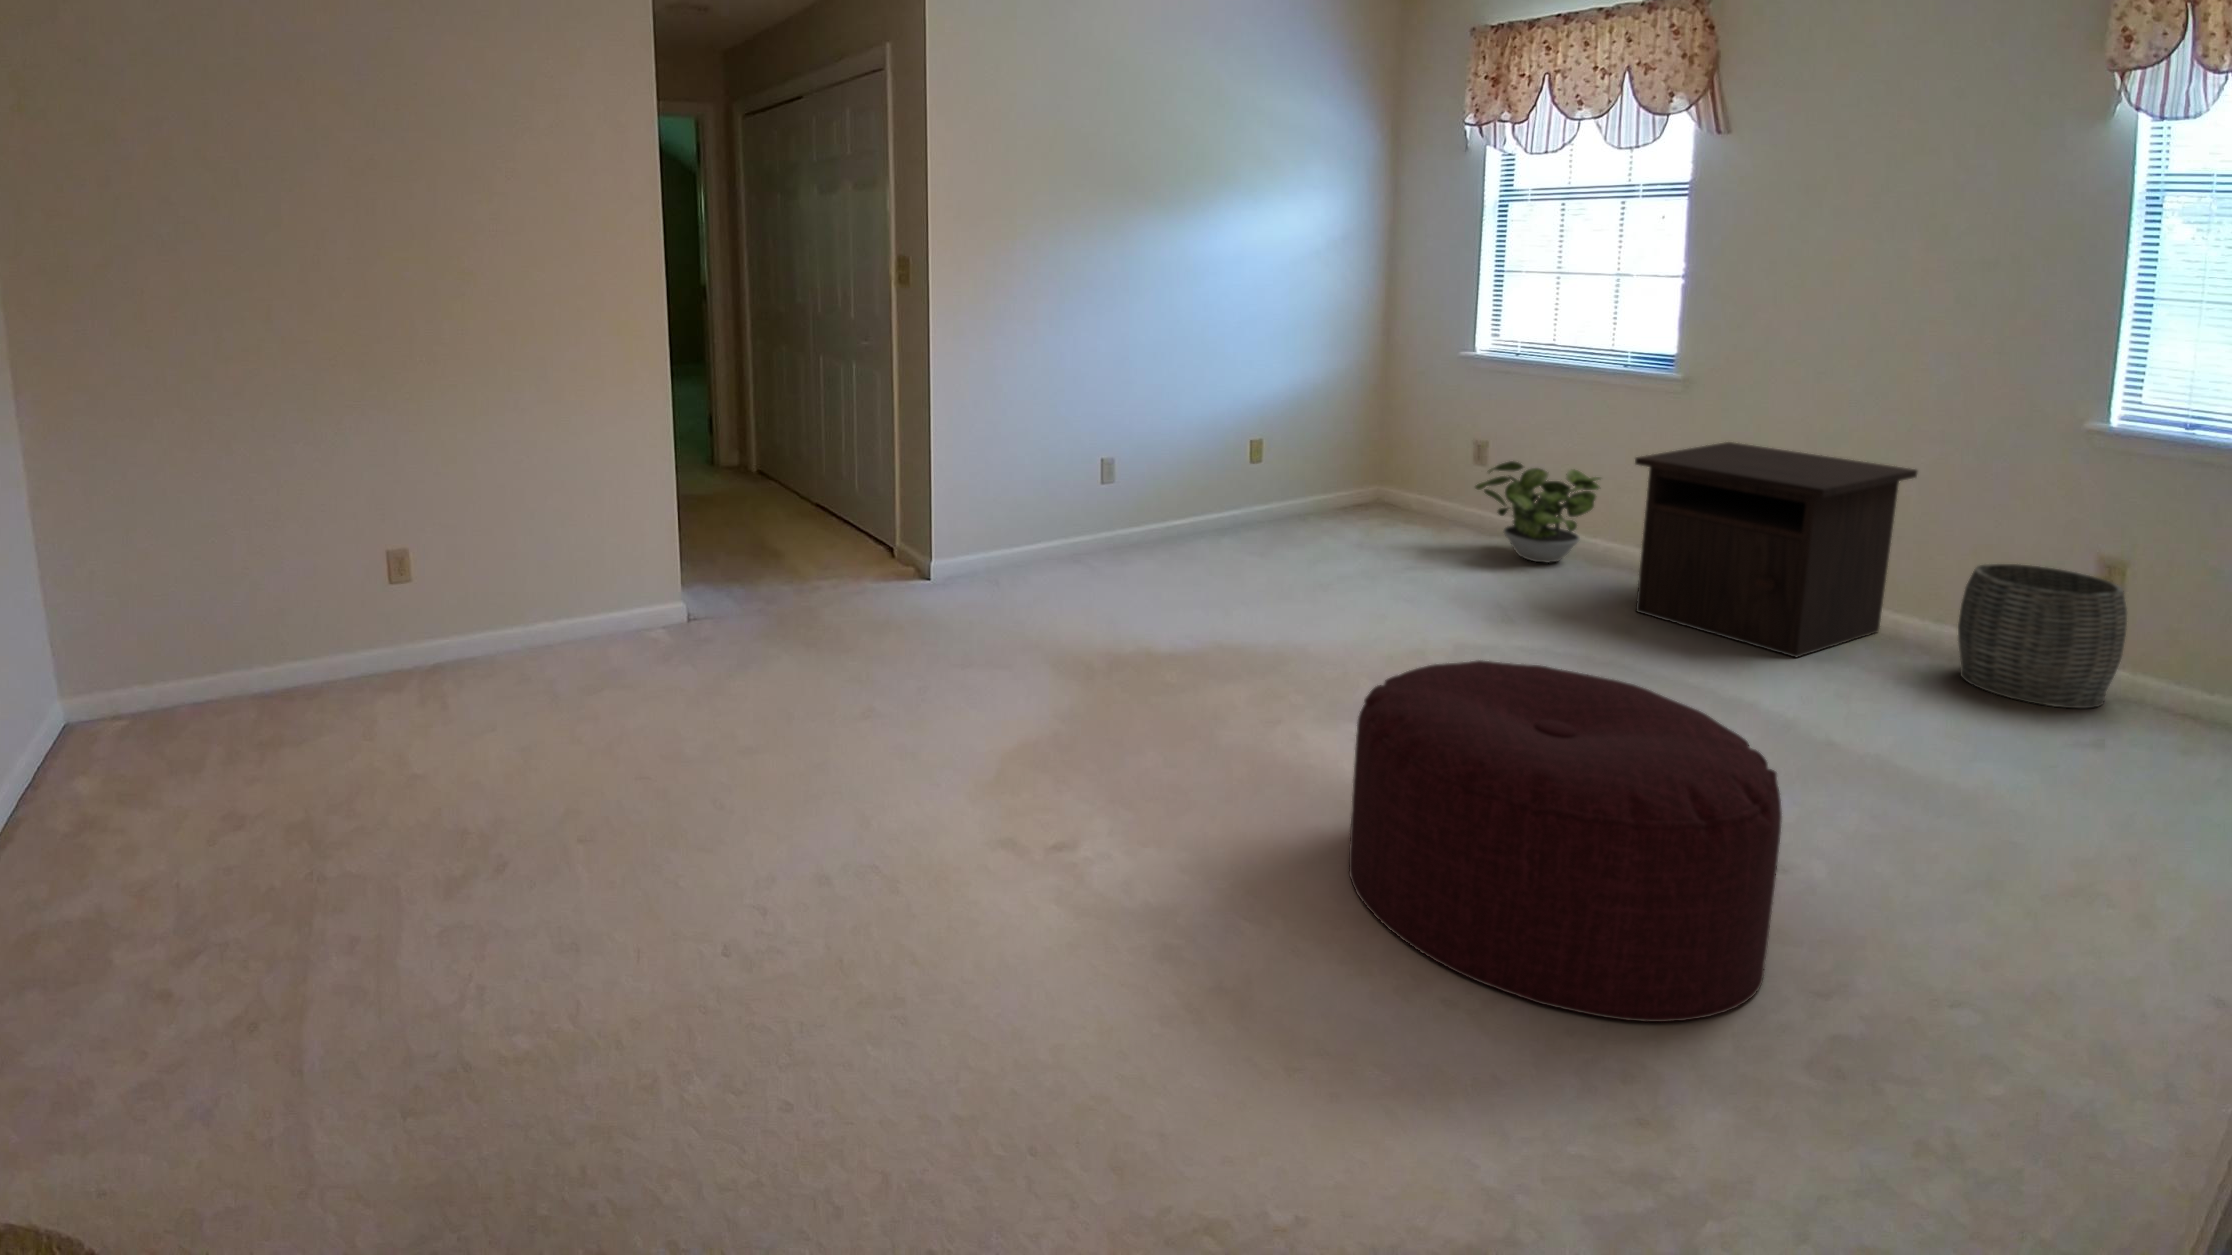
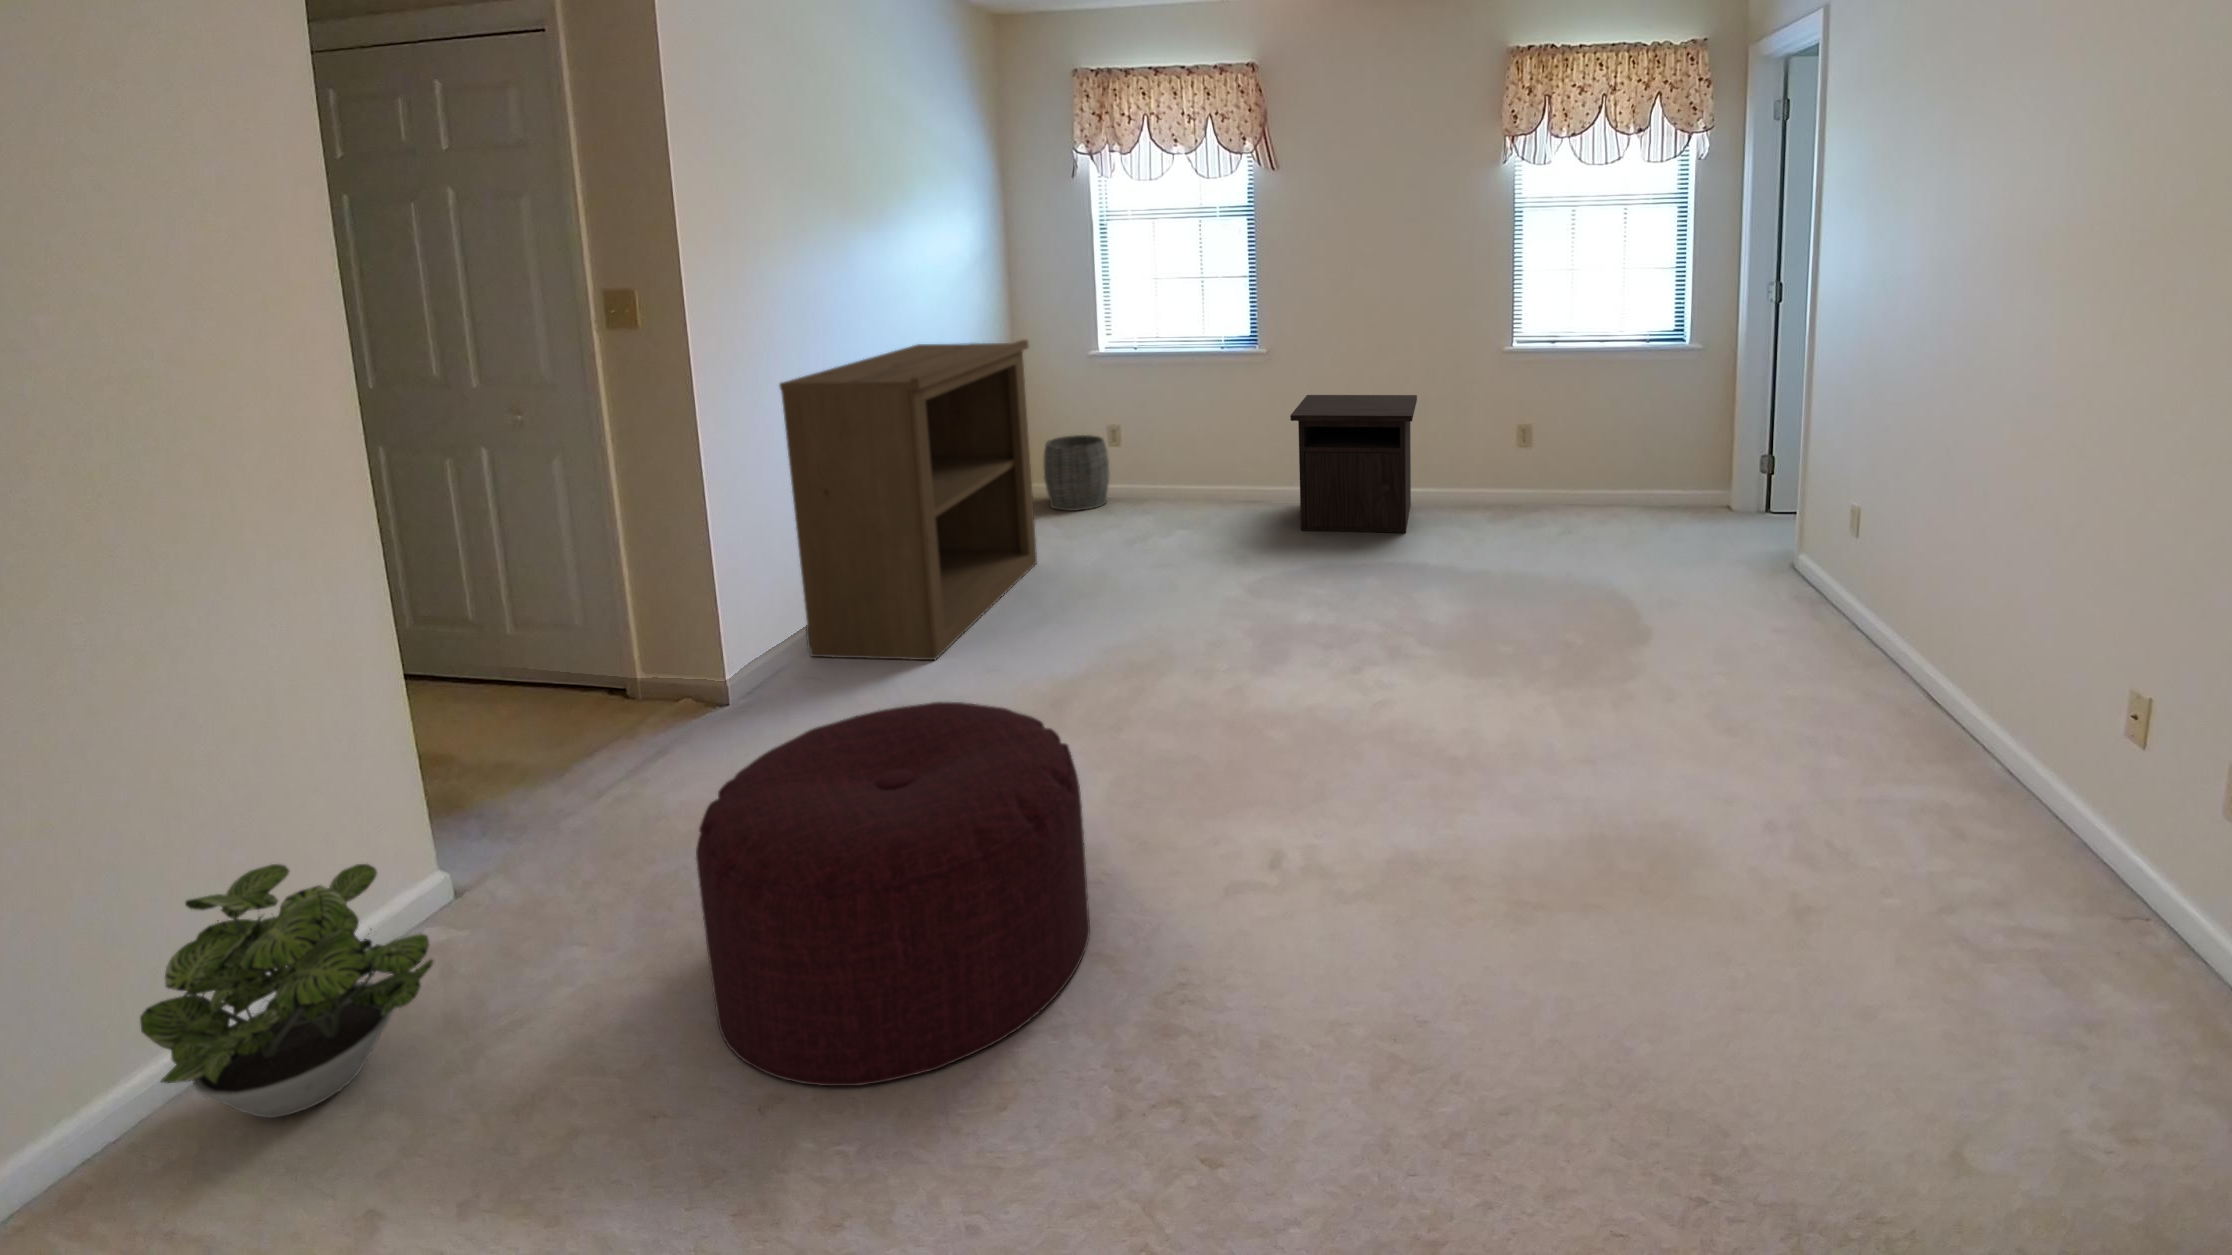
bookshelf: none [1011,319,1298,599] -> present [780,340,1037,660]
potted plant: present [1475,461,1600,563] -> present [140,864,433,1118]
woven basket: present [1958,564,2127,708] -> present [1044,435,1109,511]
ottoman: present [1349,660,1782,1022] -> present [696,702,1090,1086]

